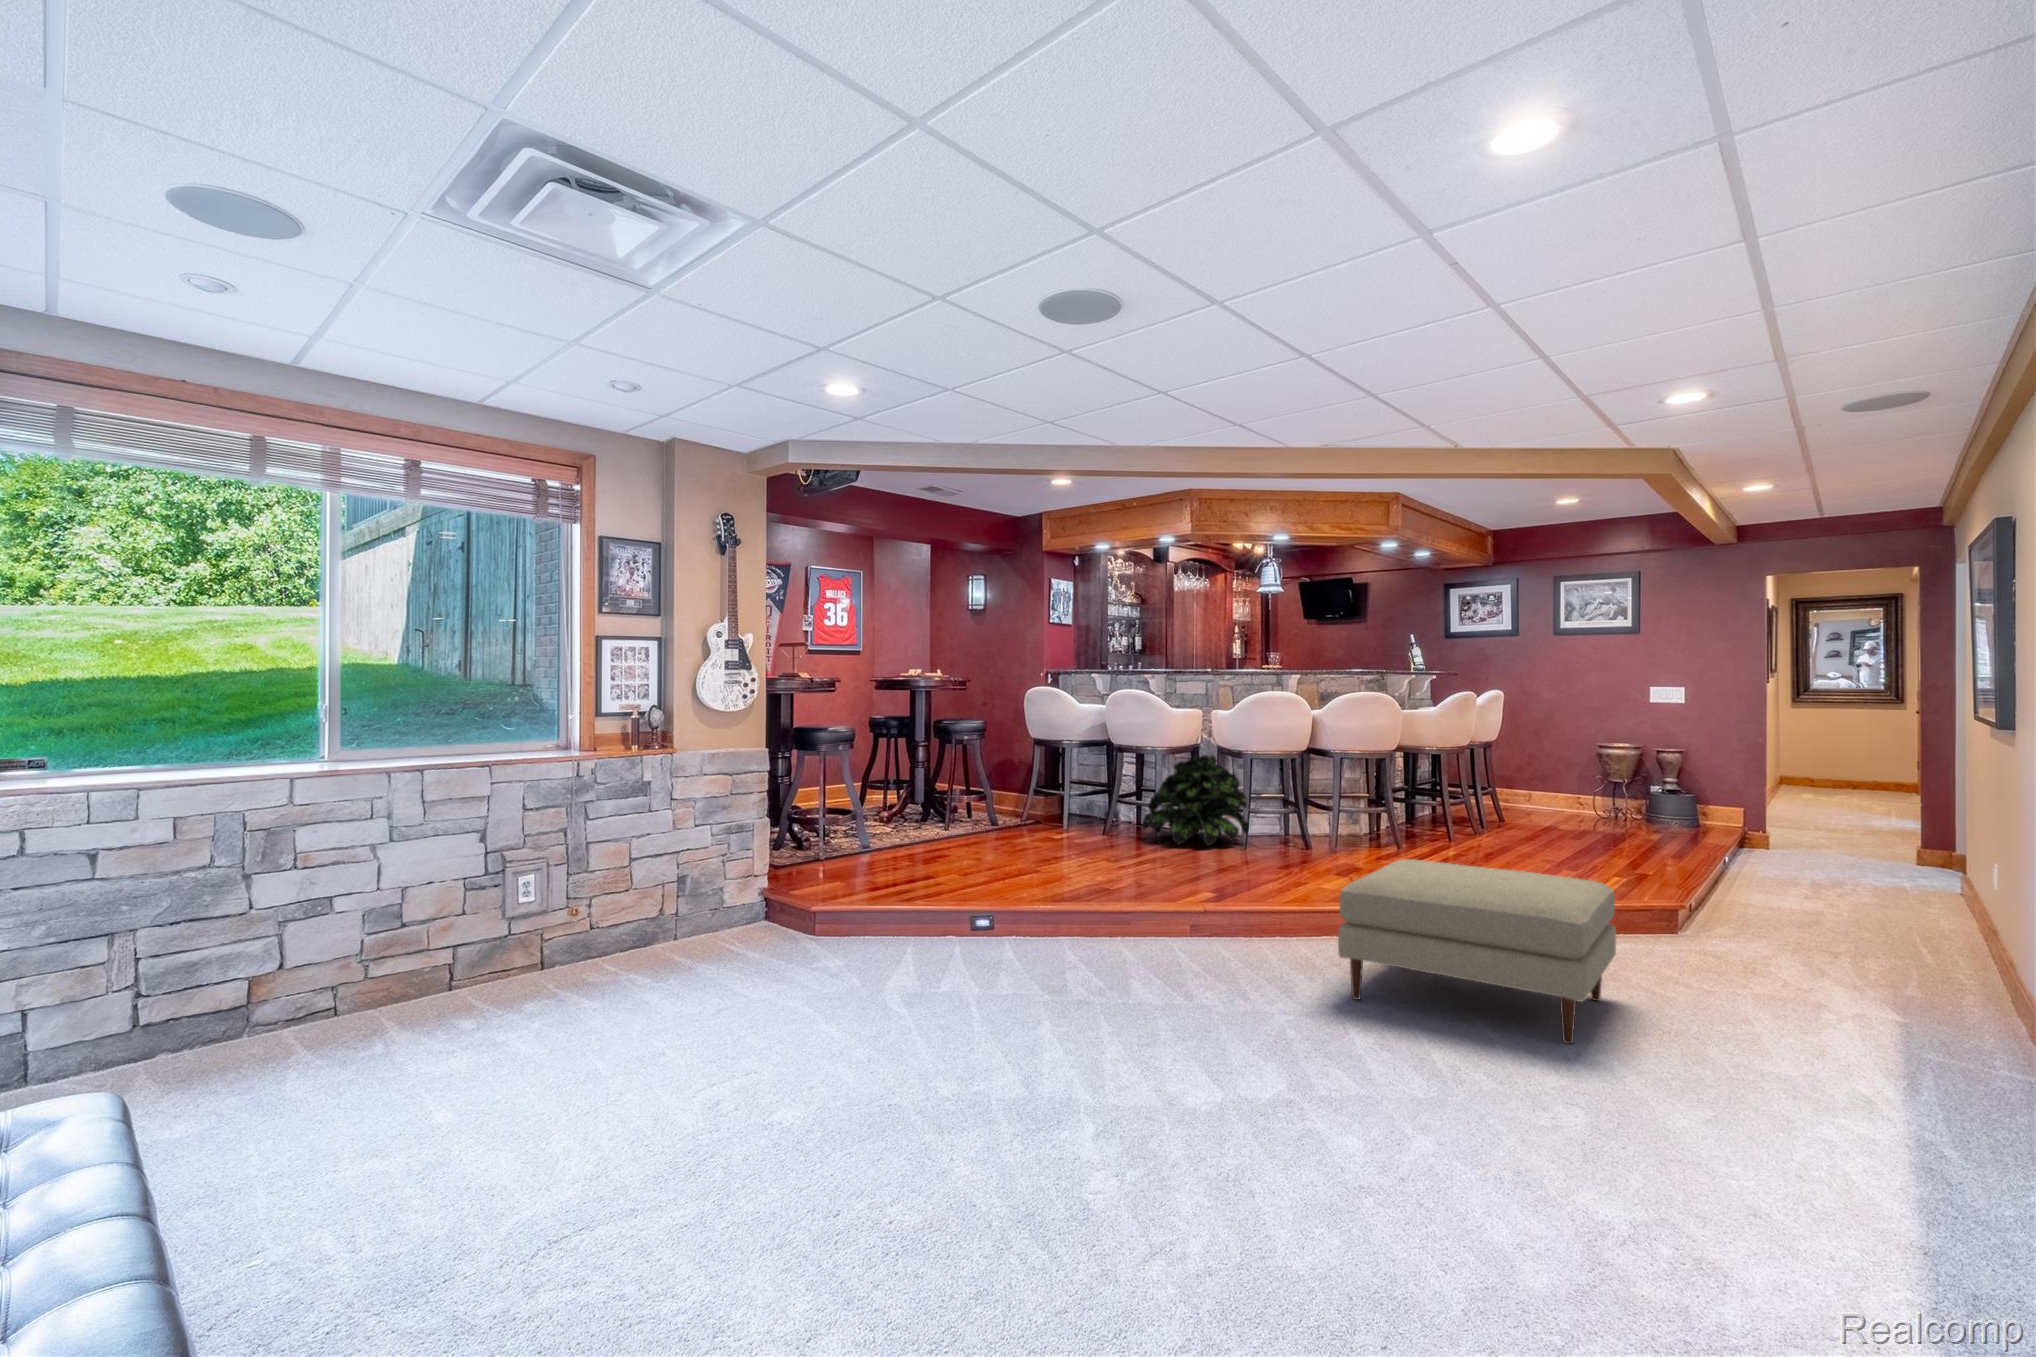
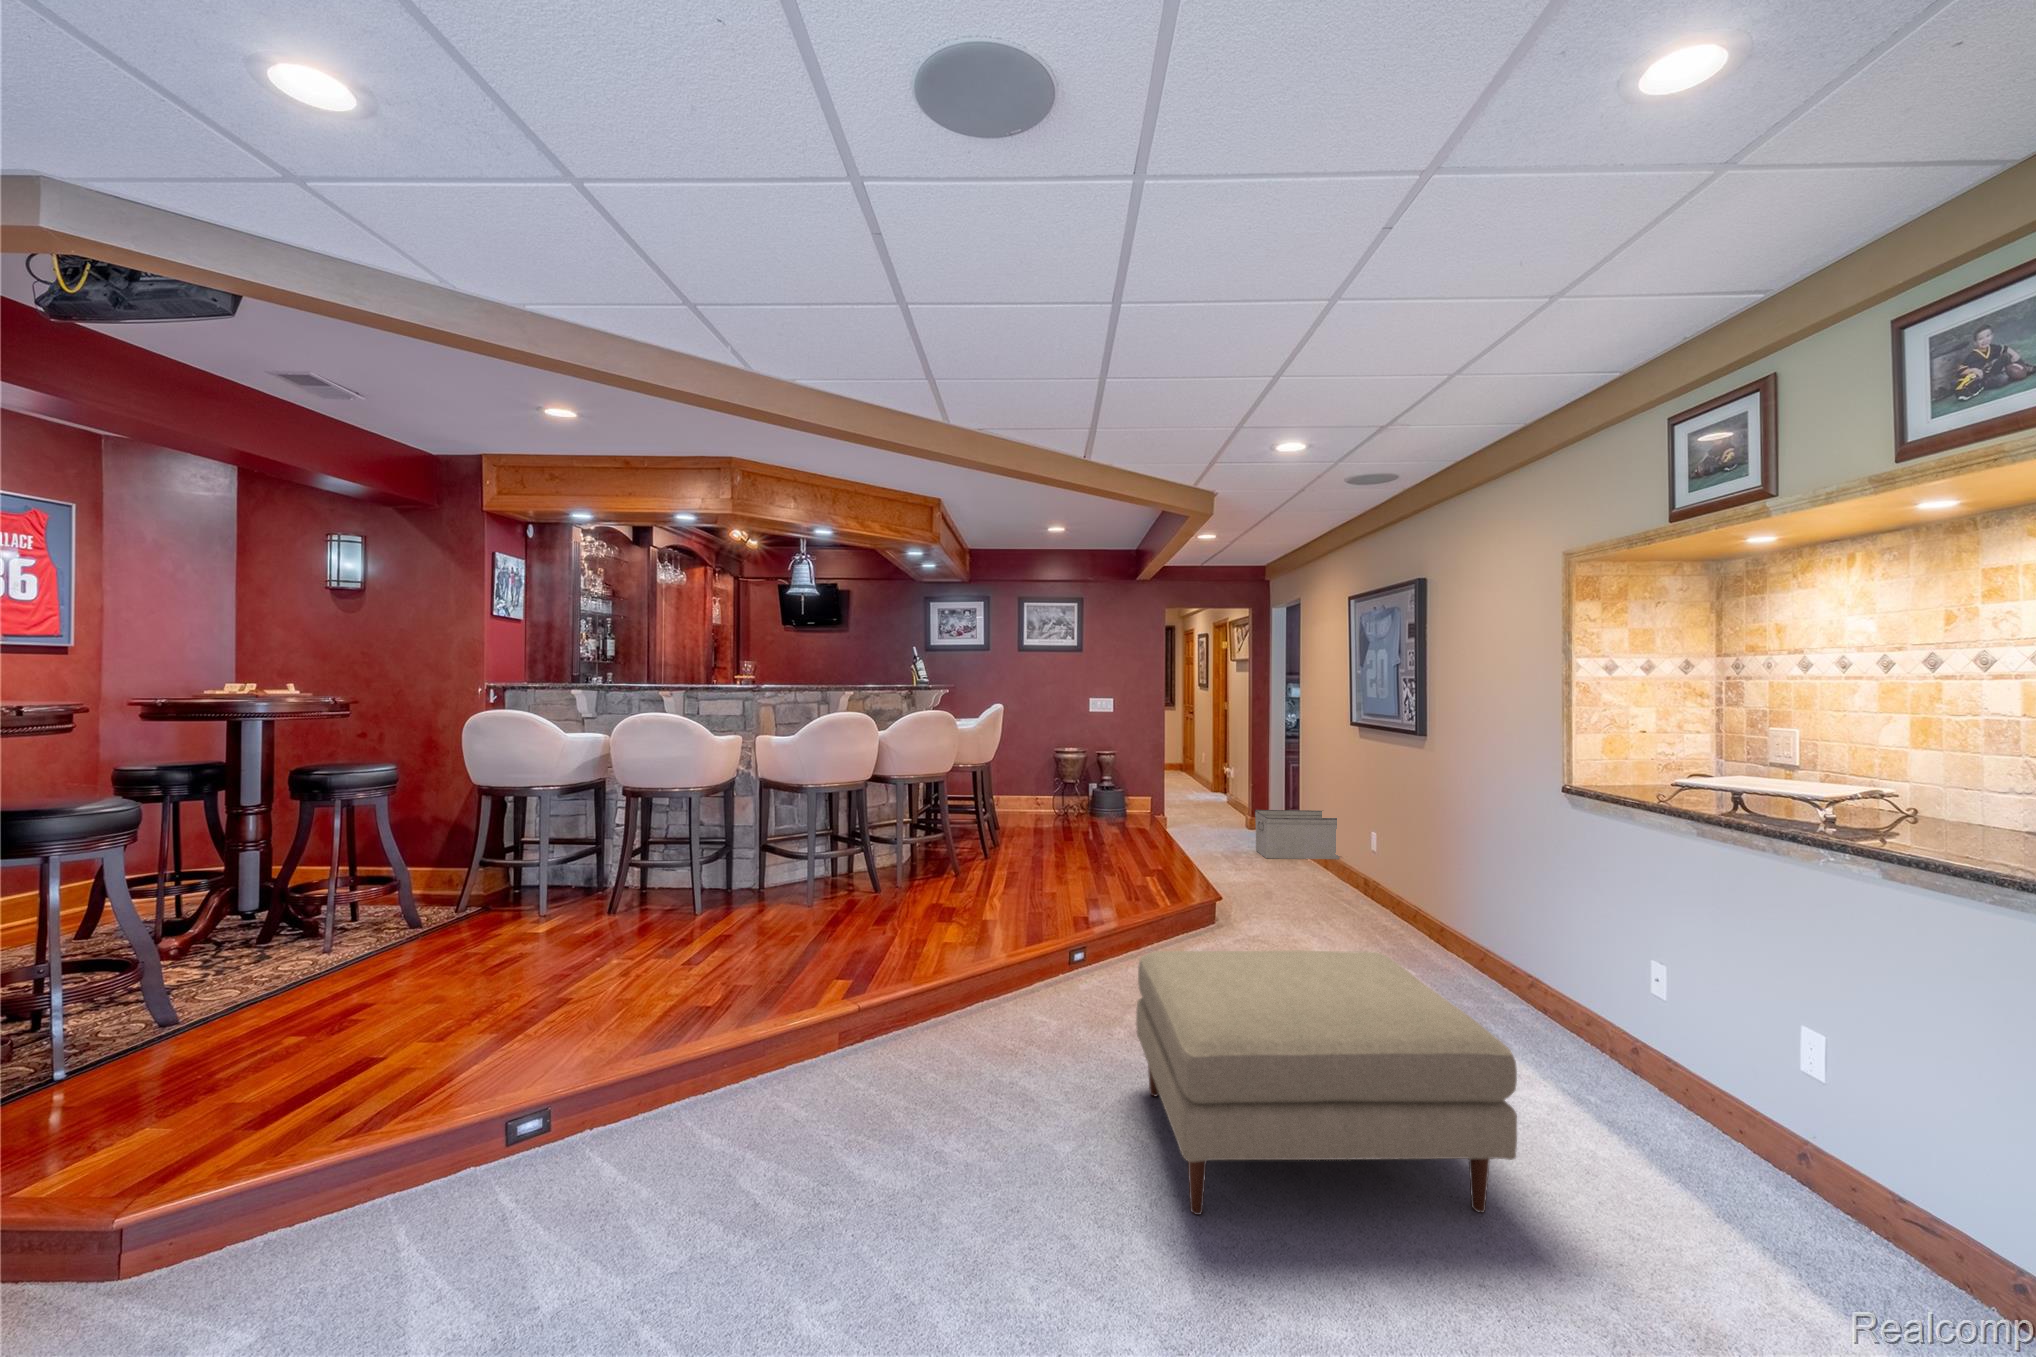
potted plant: present [1142,755,1249,846] -> none [665,796,816,926]
storage bin: none [1829,825,1957,896] -> present [1255,810,1339,859]

